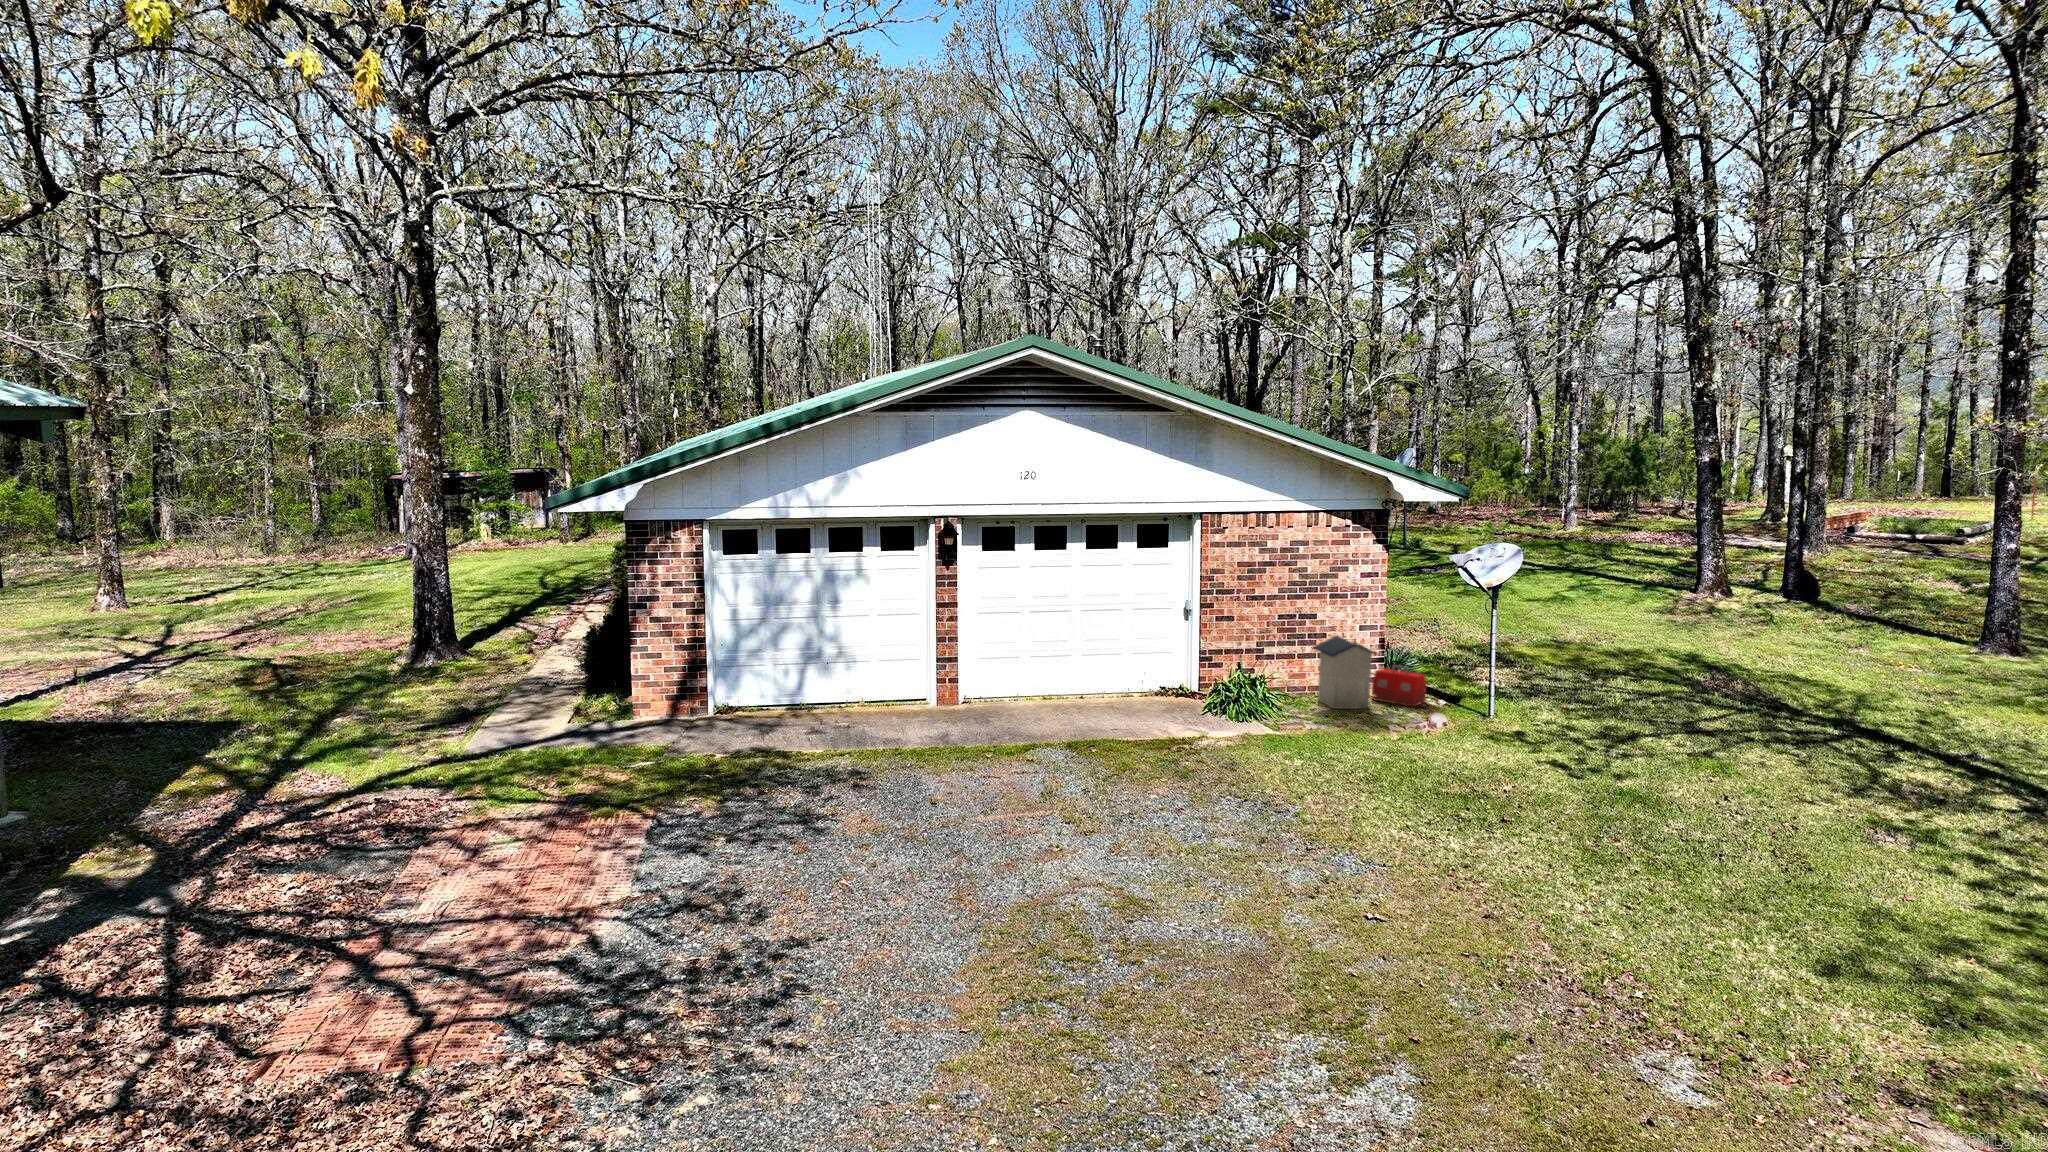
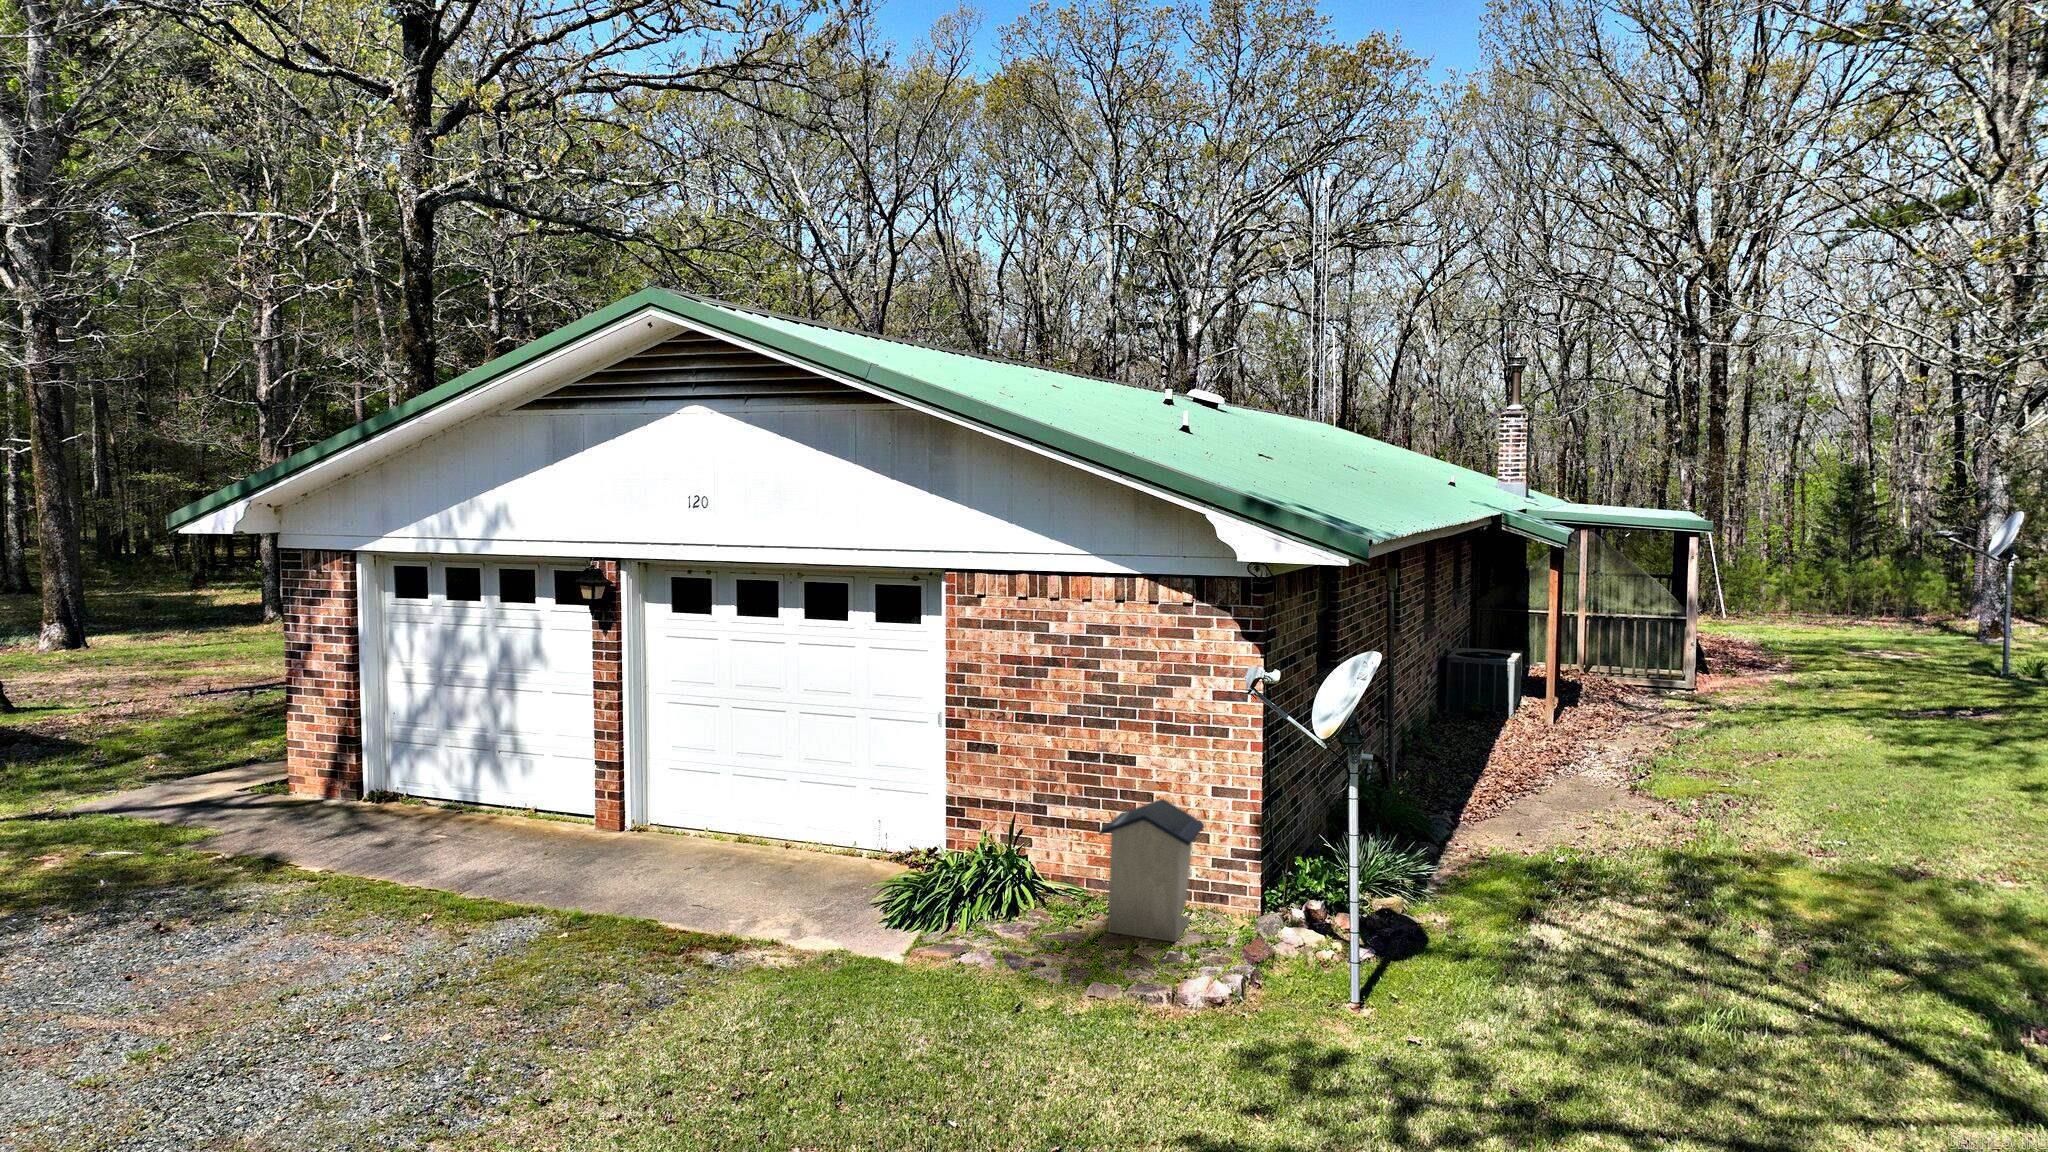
toolbox: present [1372,665,1427,707] -> none [1223,868,1316,956]

